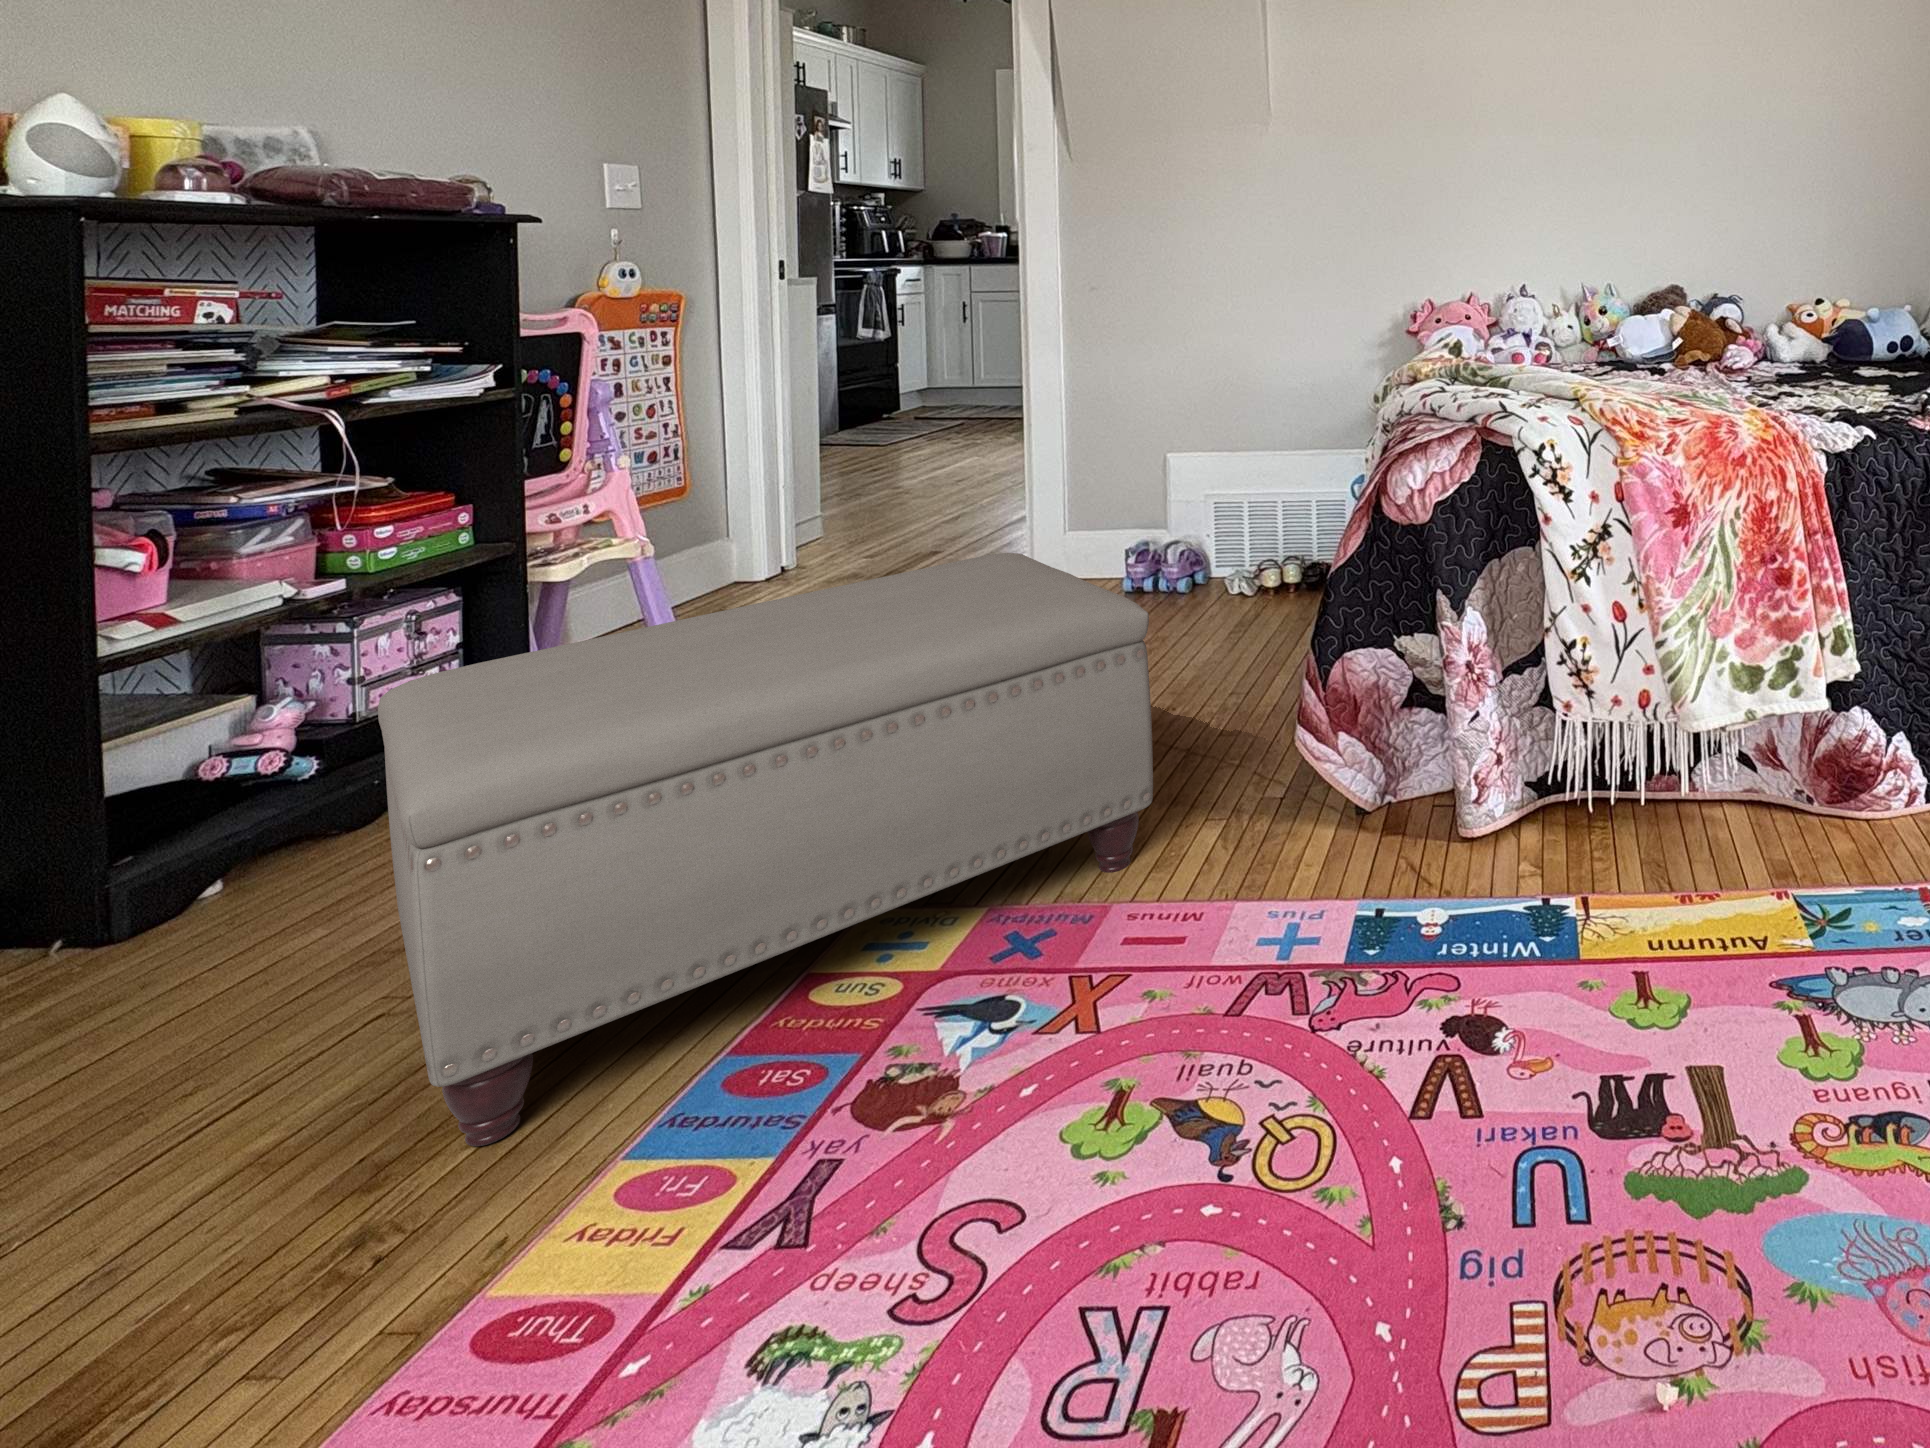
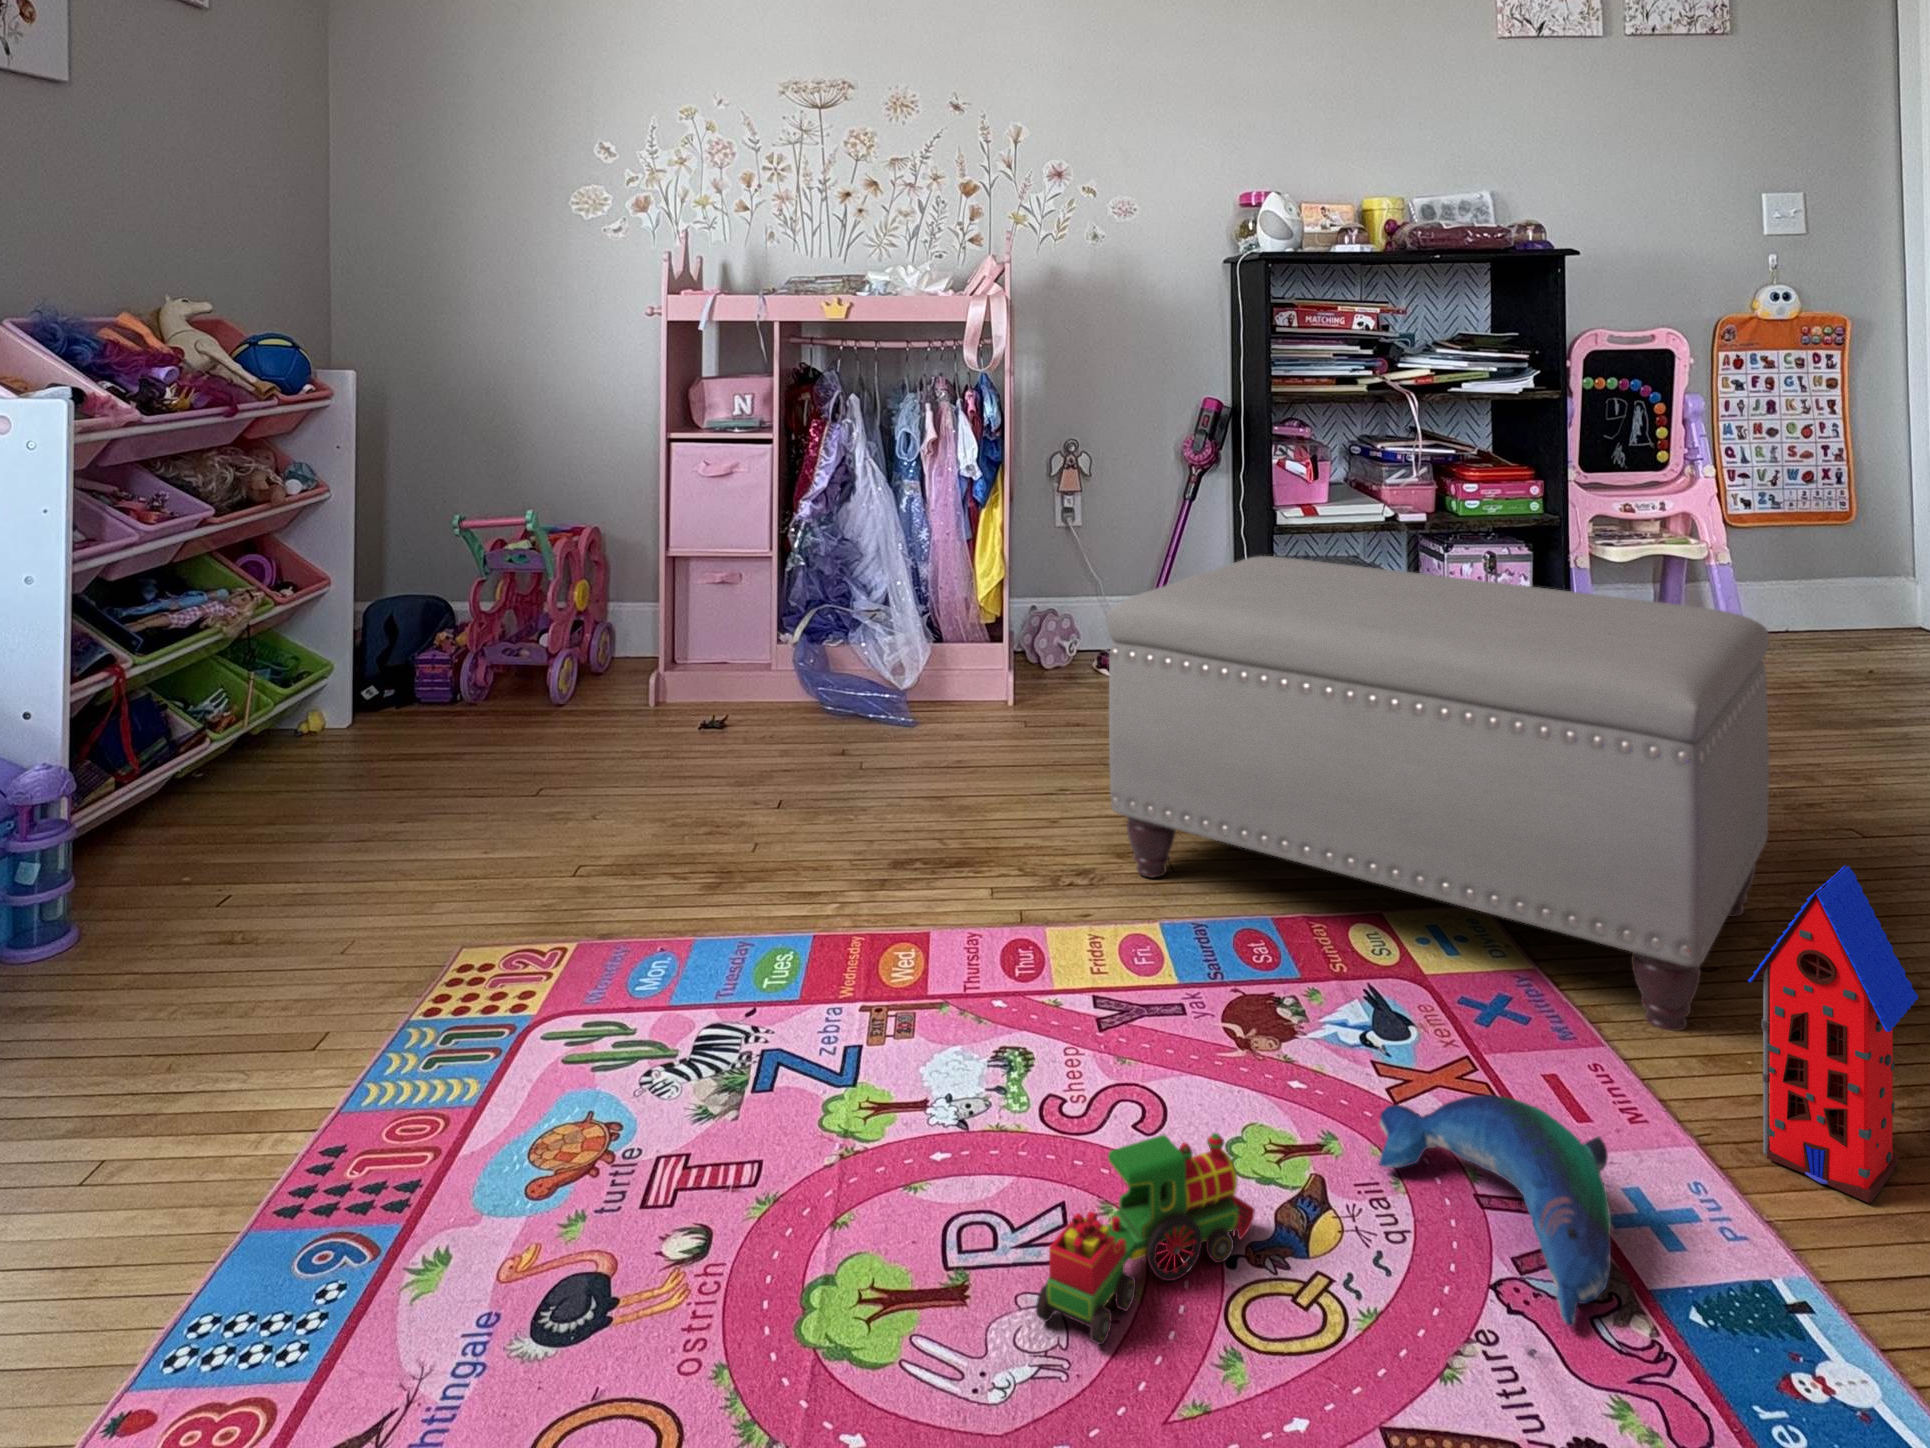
toy house: none [1241,668,1341,876] -> present [1748,865,1918,1203]
plush toy: none [1140,908,1377,1055] -> present [1379,1095,1611,1327]
toy train: none [1161,1093,1286,1336] -> present [1036,1133,1255,1345]

